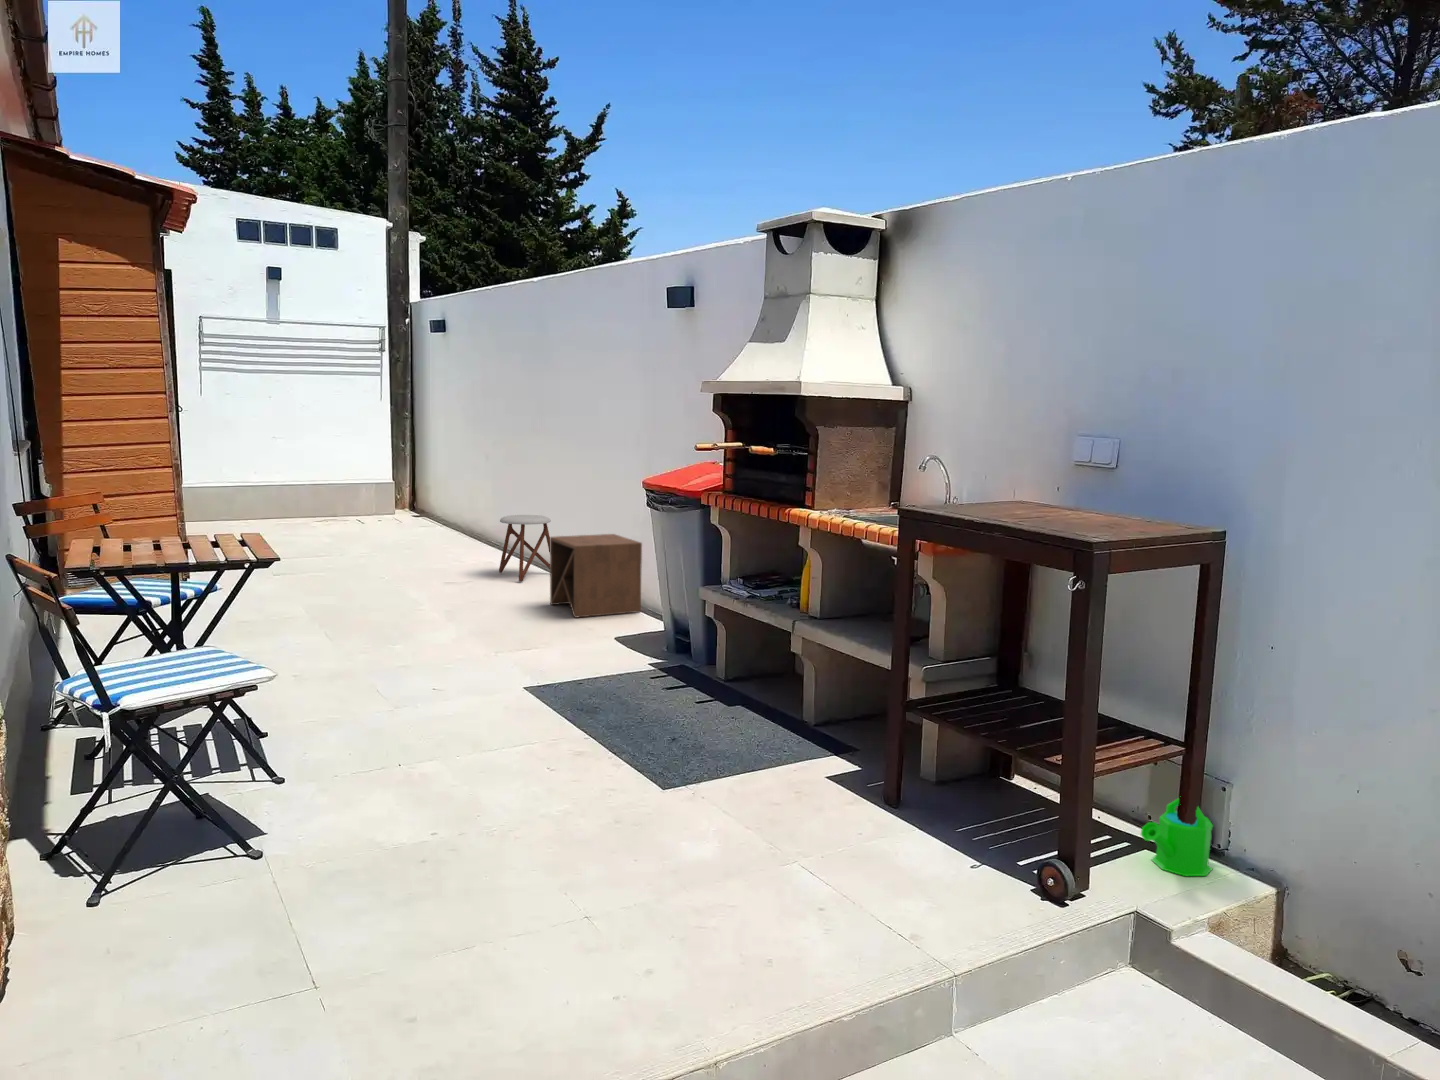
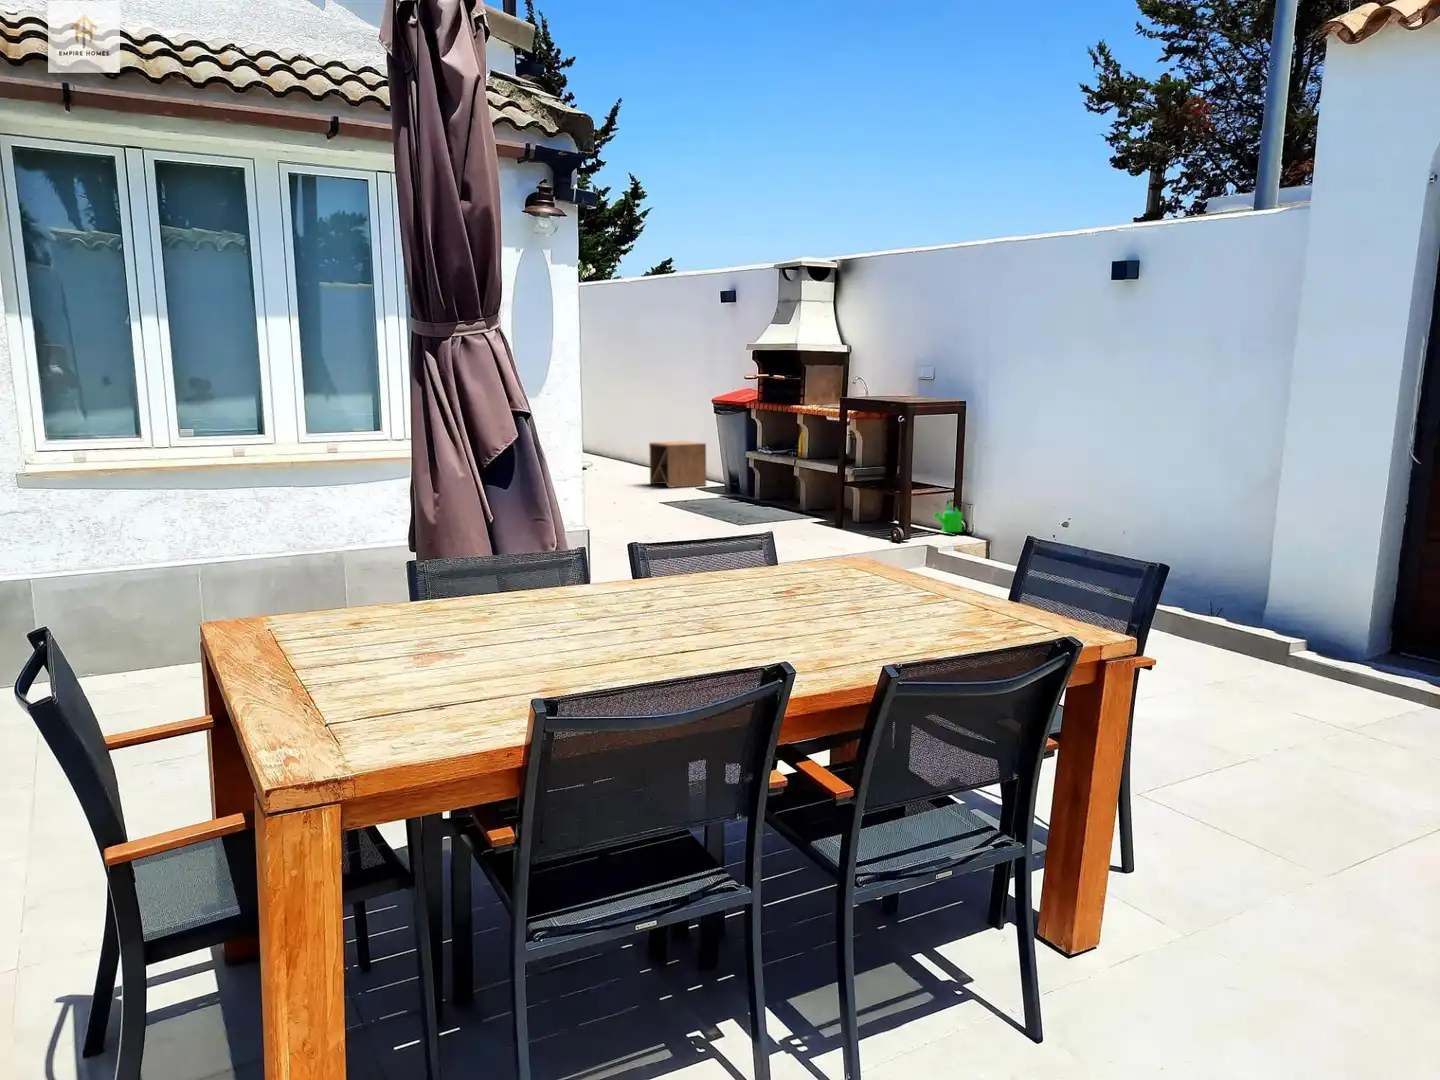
stool: present [499,515,551,582] -> none [606,436,644,477]

